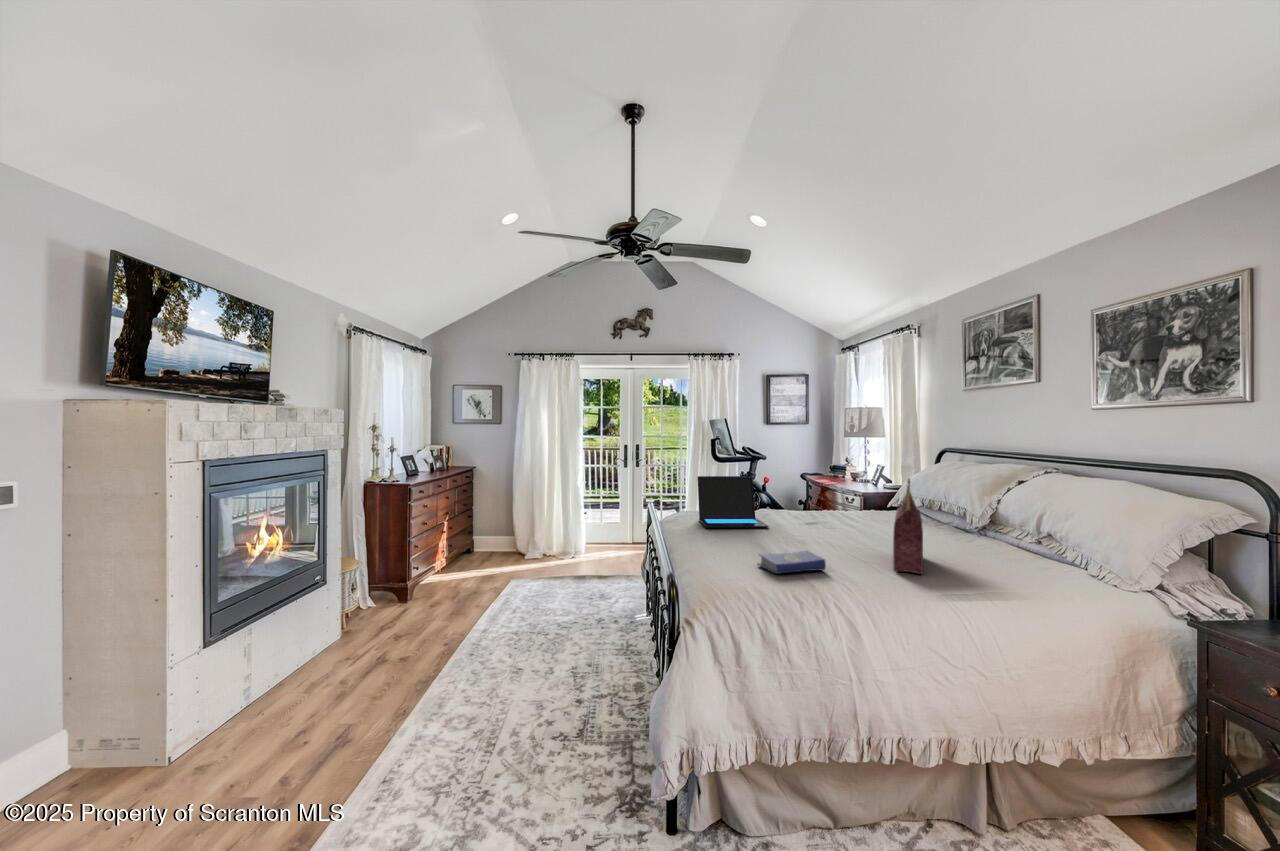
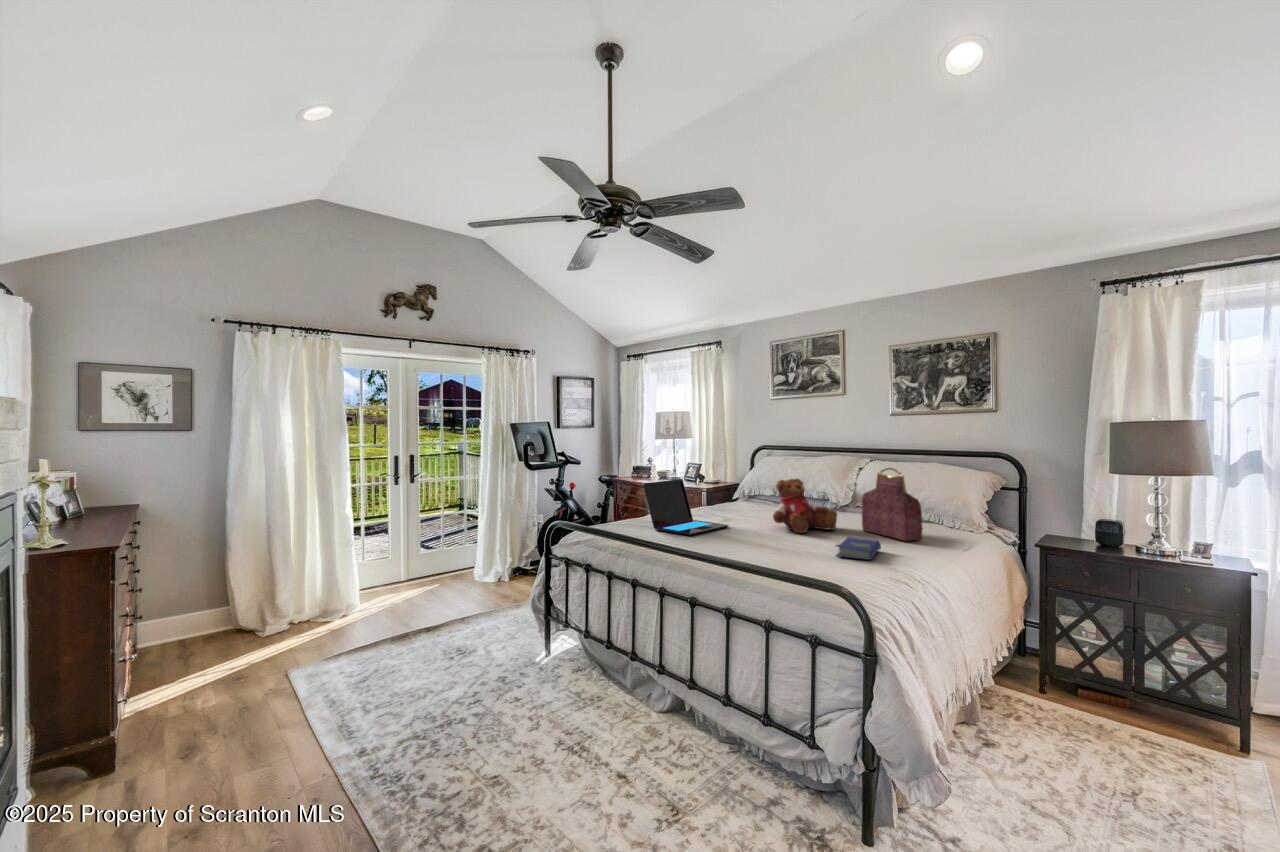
teddy bear: none [797,484,875,547] -> present [773,478,837,533]

